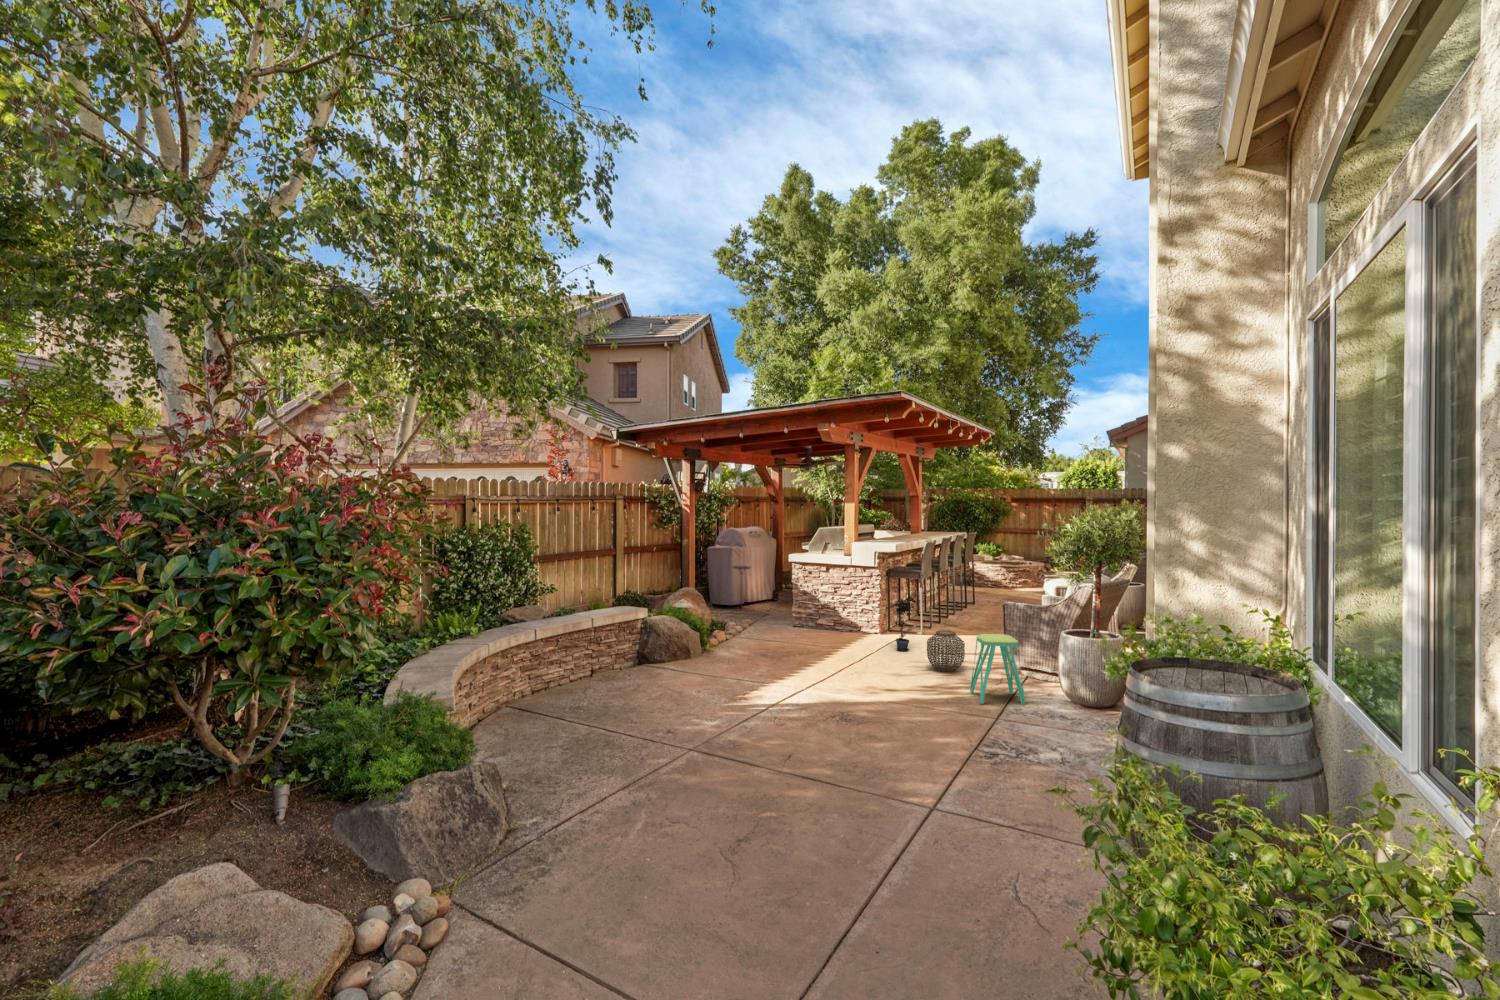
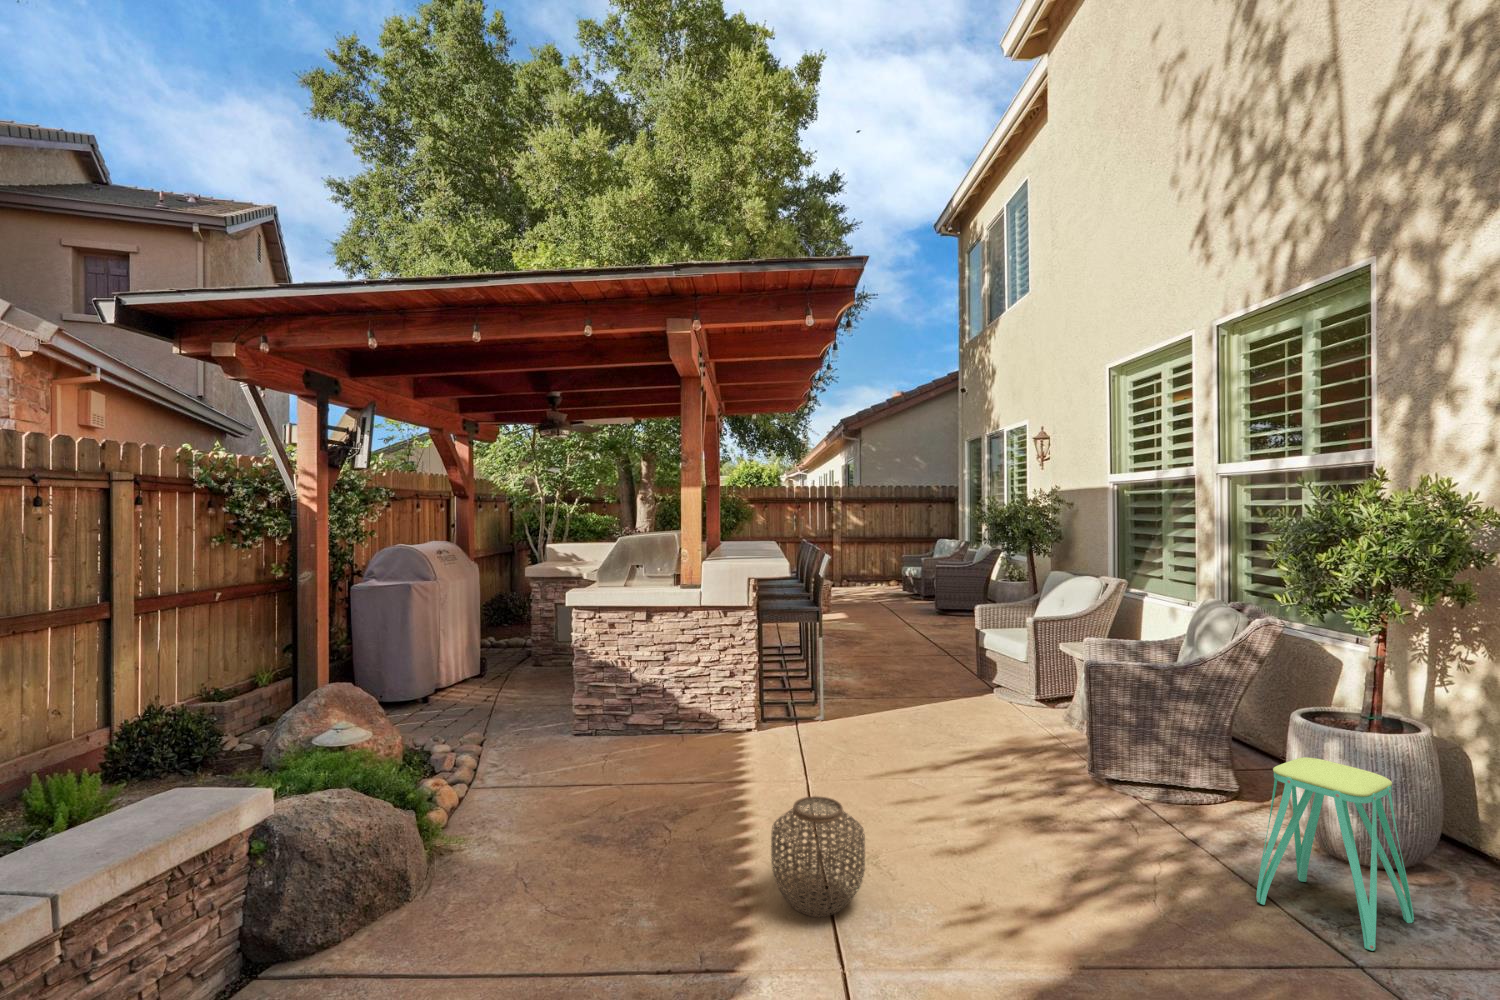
side table: present [733,566,750,607] -> none [412,618,455,711]
potted plant: present [894,594,916,651] -> none [856,660,906,776]
woven basket: present [927,630,965,672] -> present [771,796,865,917]

